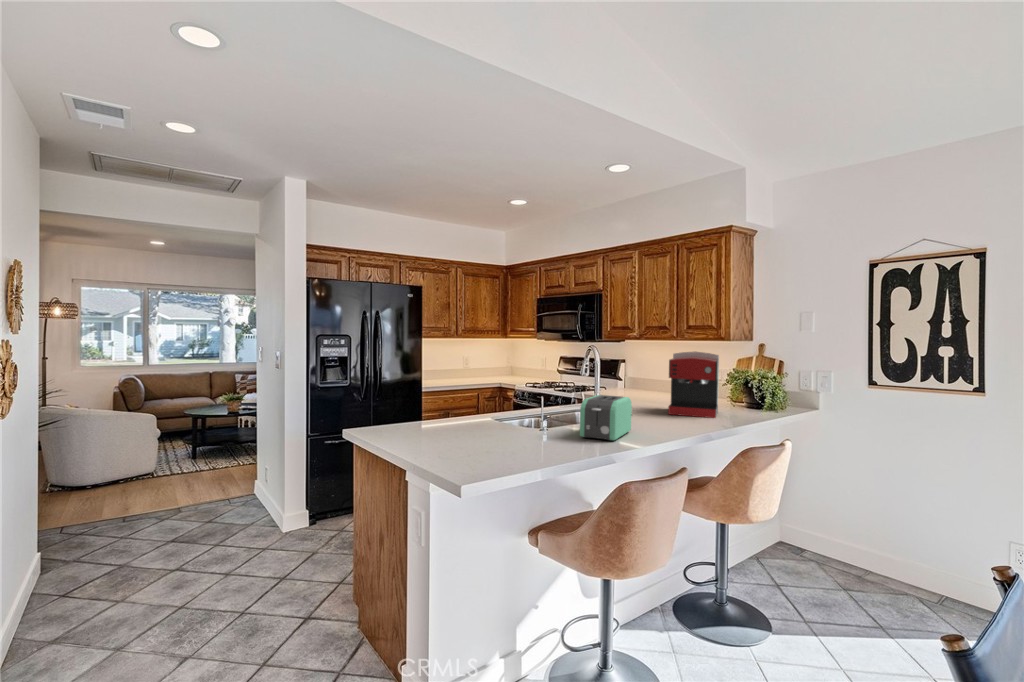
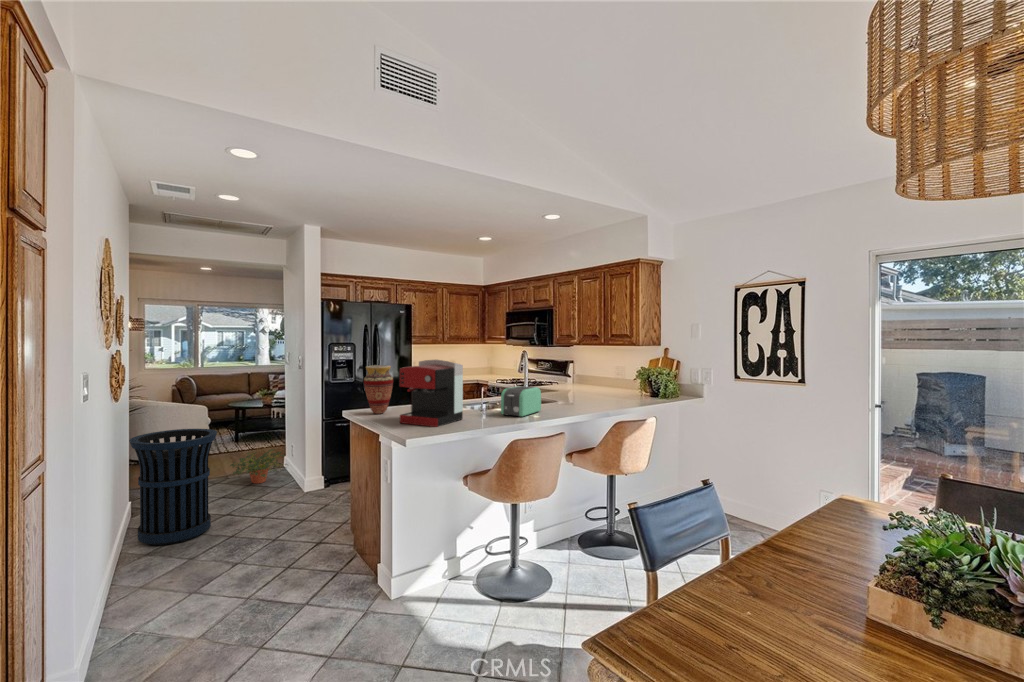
coffee maker: present [668,351,719,418] -> present [399,360,463,427]
vase: none [377,364,420,435] -> present [364,365,393,414]
trash can: none [30,451,162,623] -> present [129,429,217,545]
potted plant: none [183,472,261,519] -> present [230,449,287,484]

